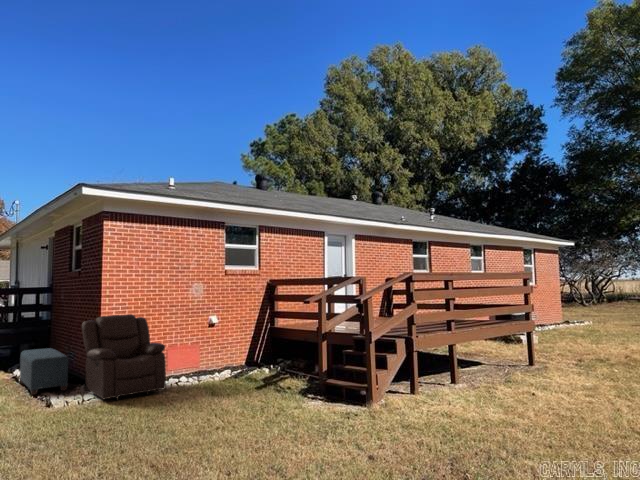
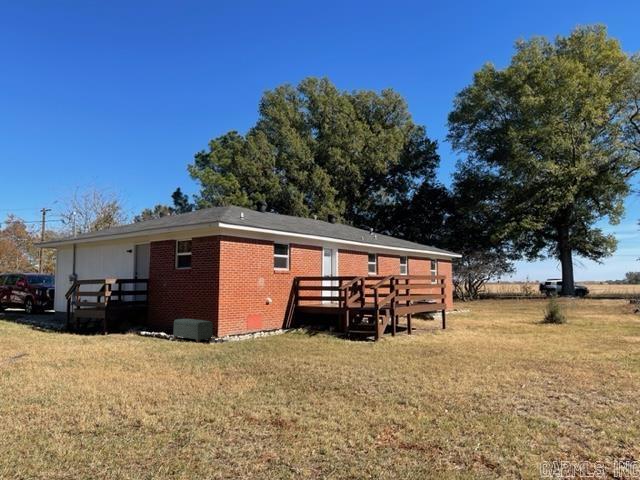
chair: present [82,314,166,400] -> none [223,298,271,343]

